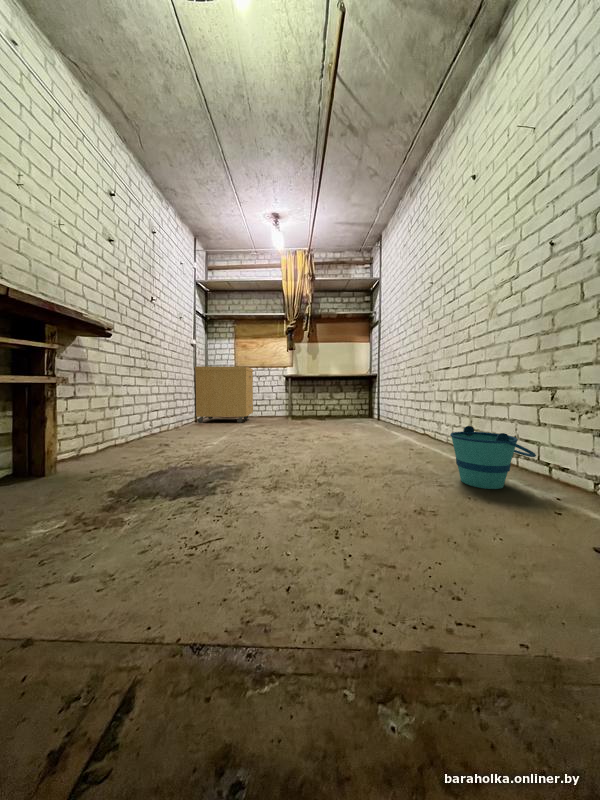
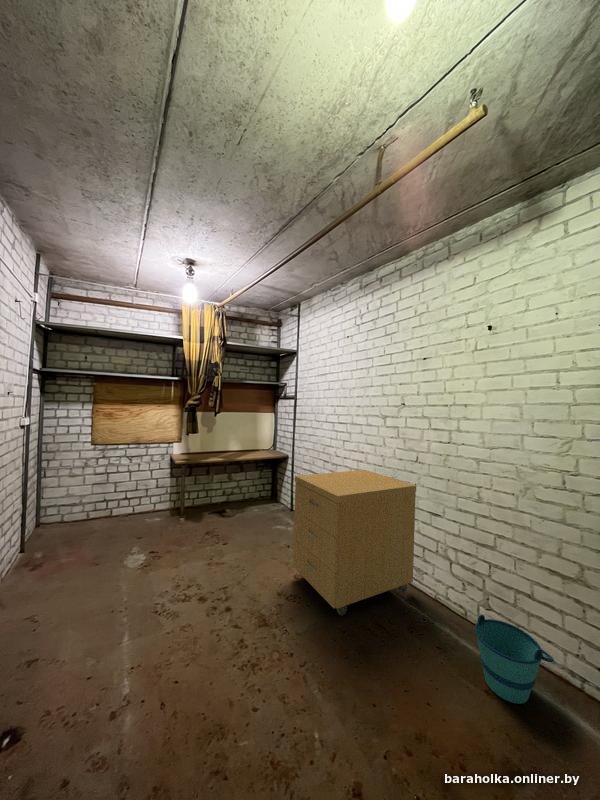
storage cabinet: present [195,366,253,423] -> present [292,470,416,615]

